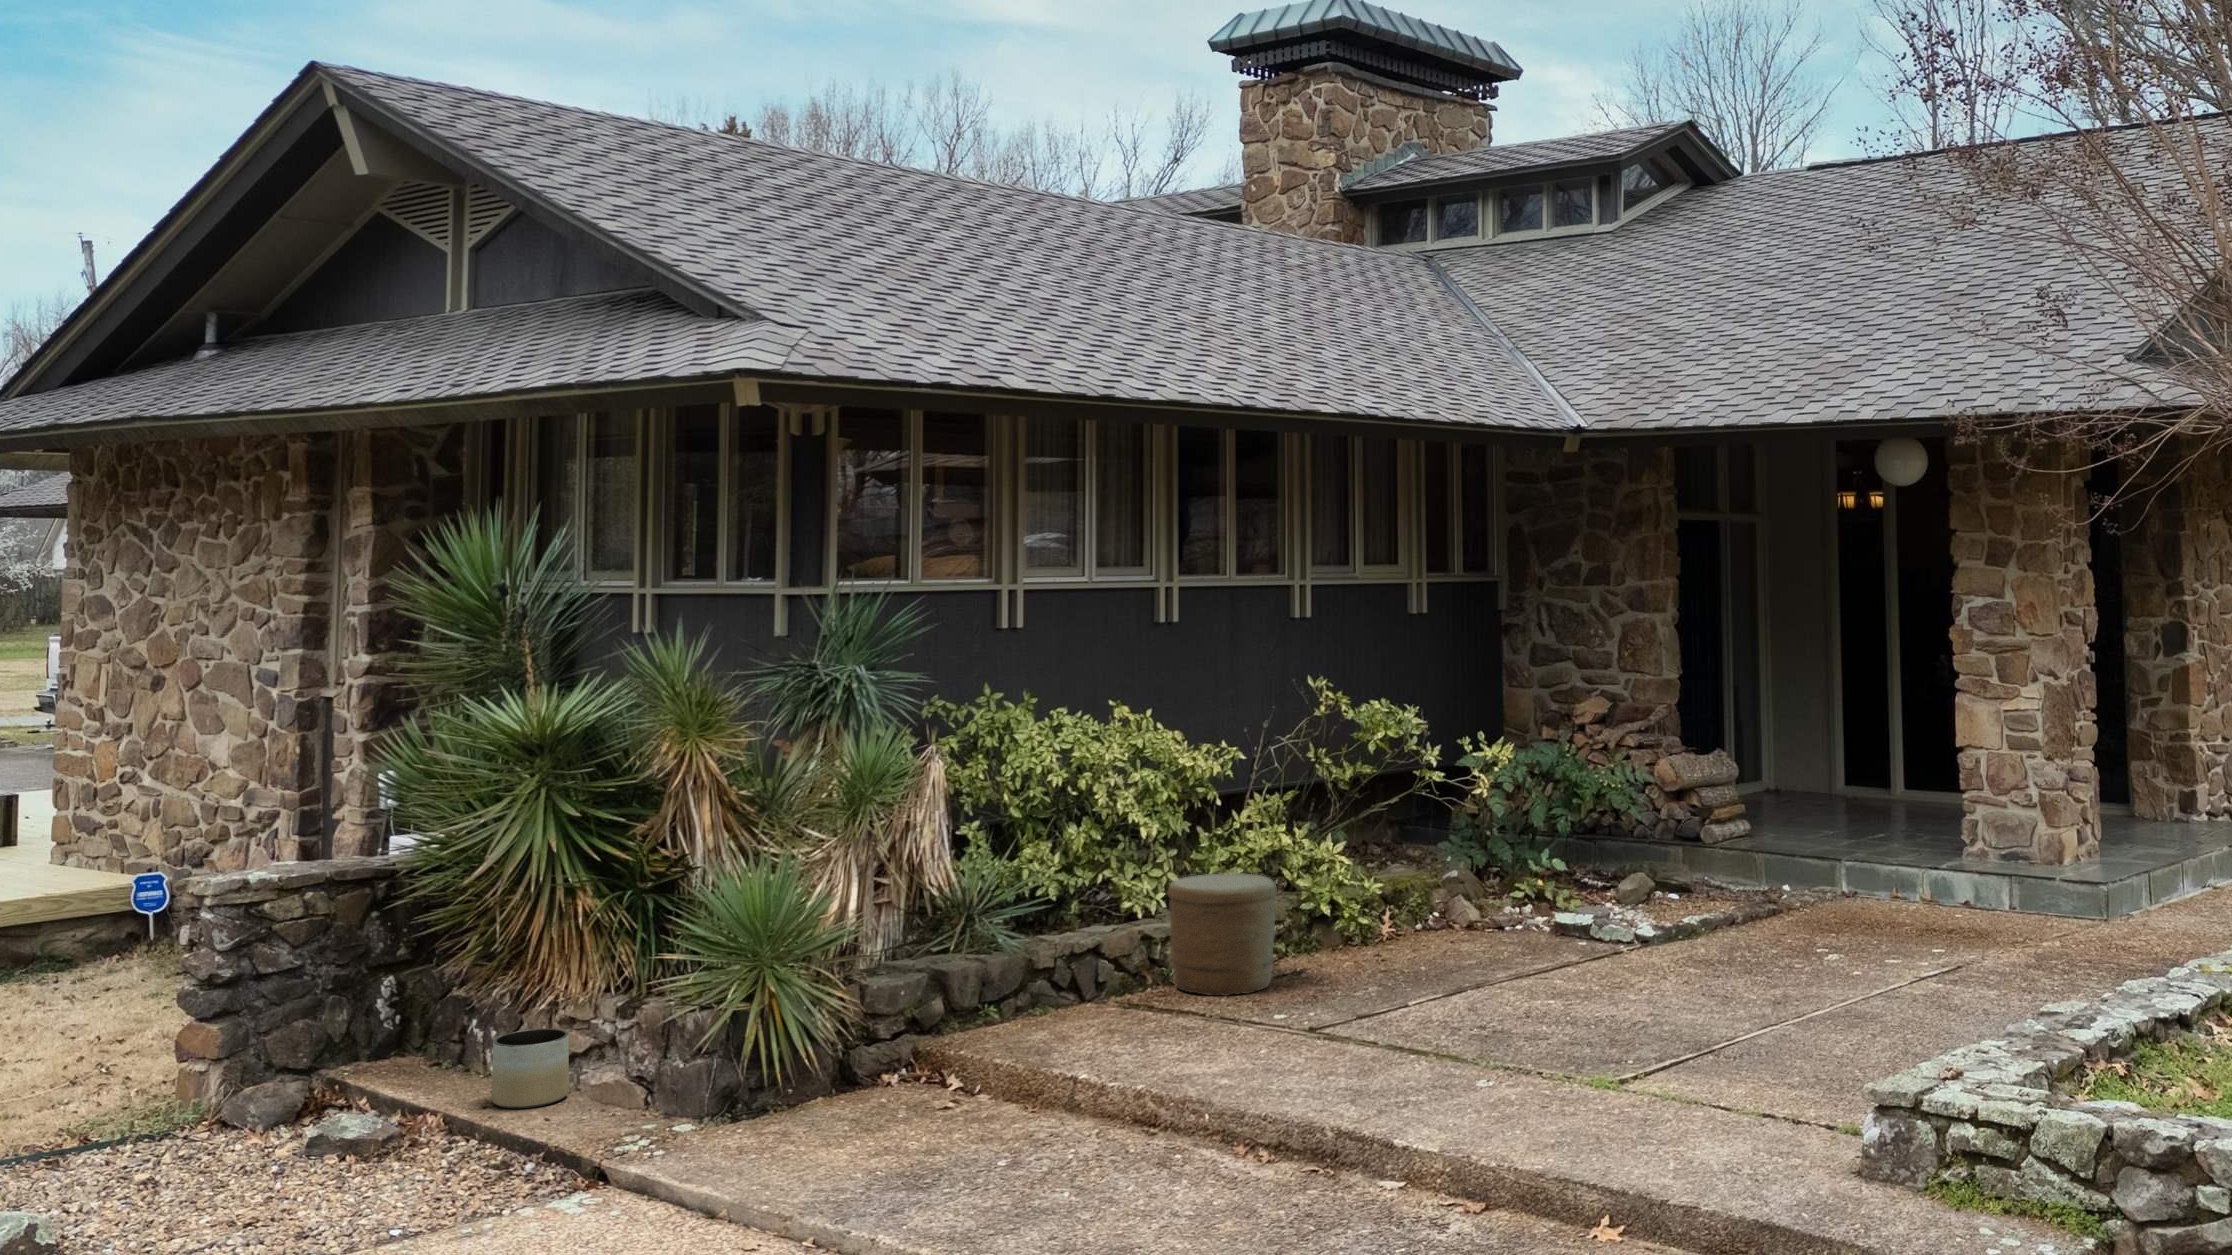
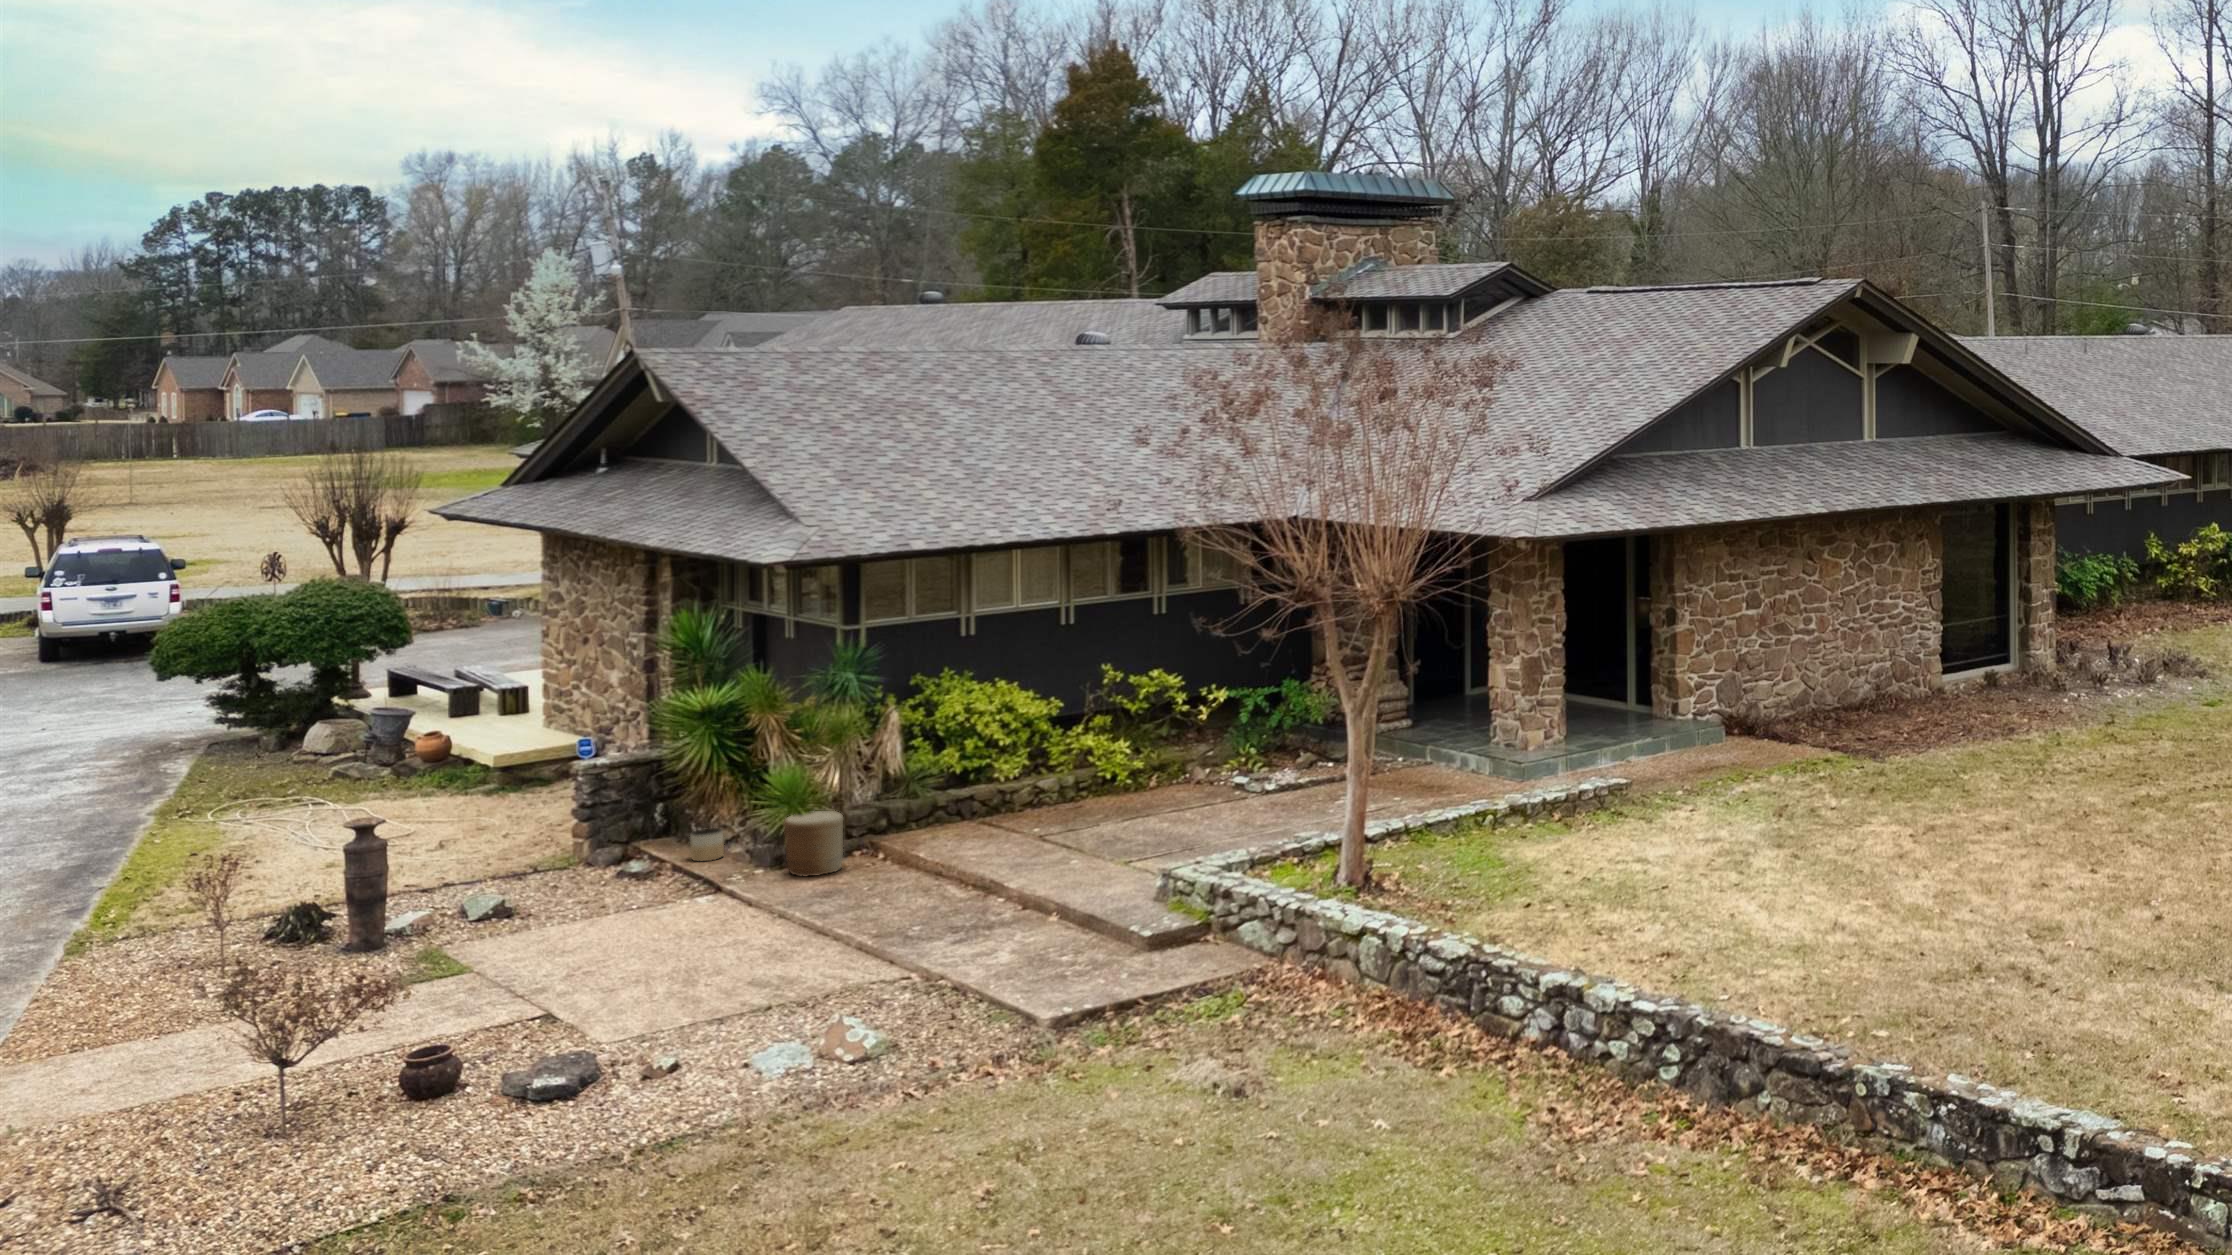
woven basket: present [1167,873,1277,996] -> present [783,811,843,876]

